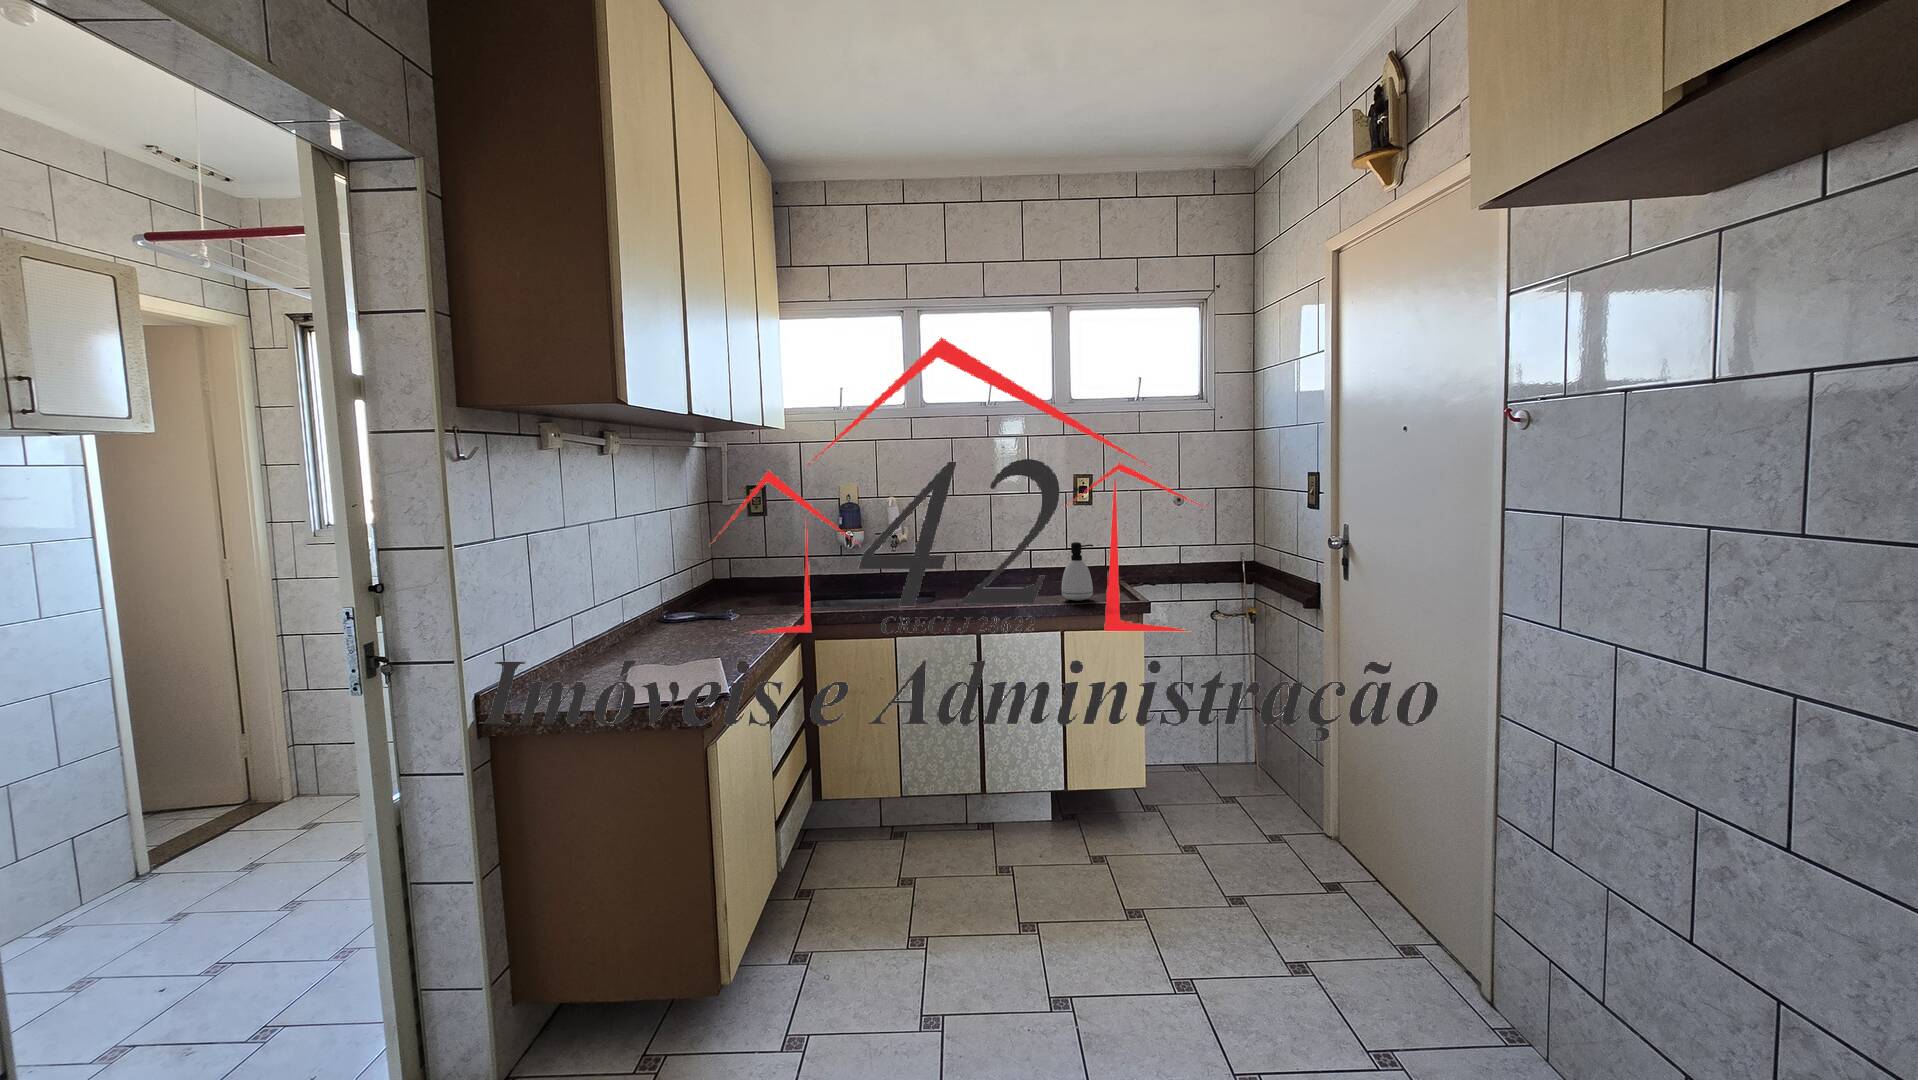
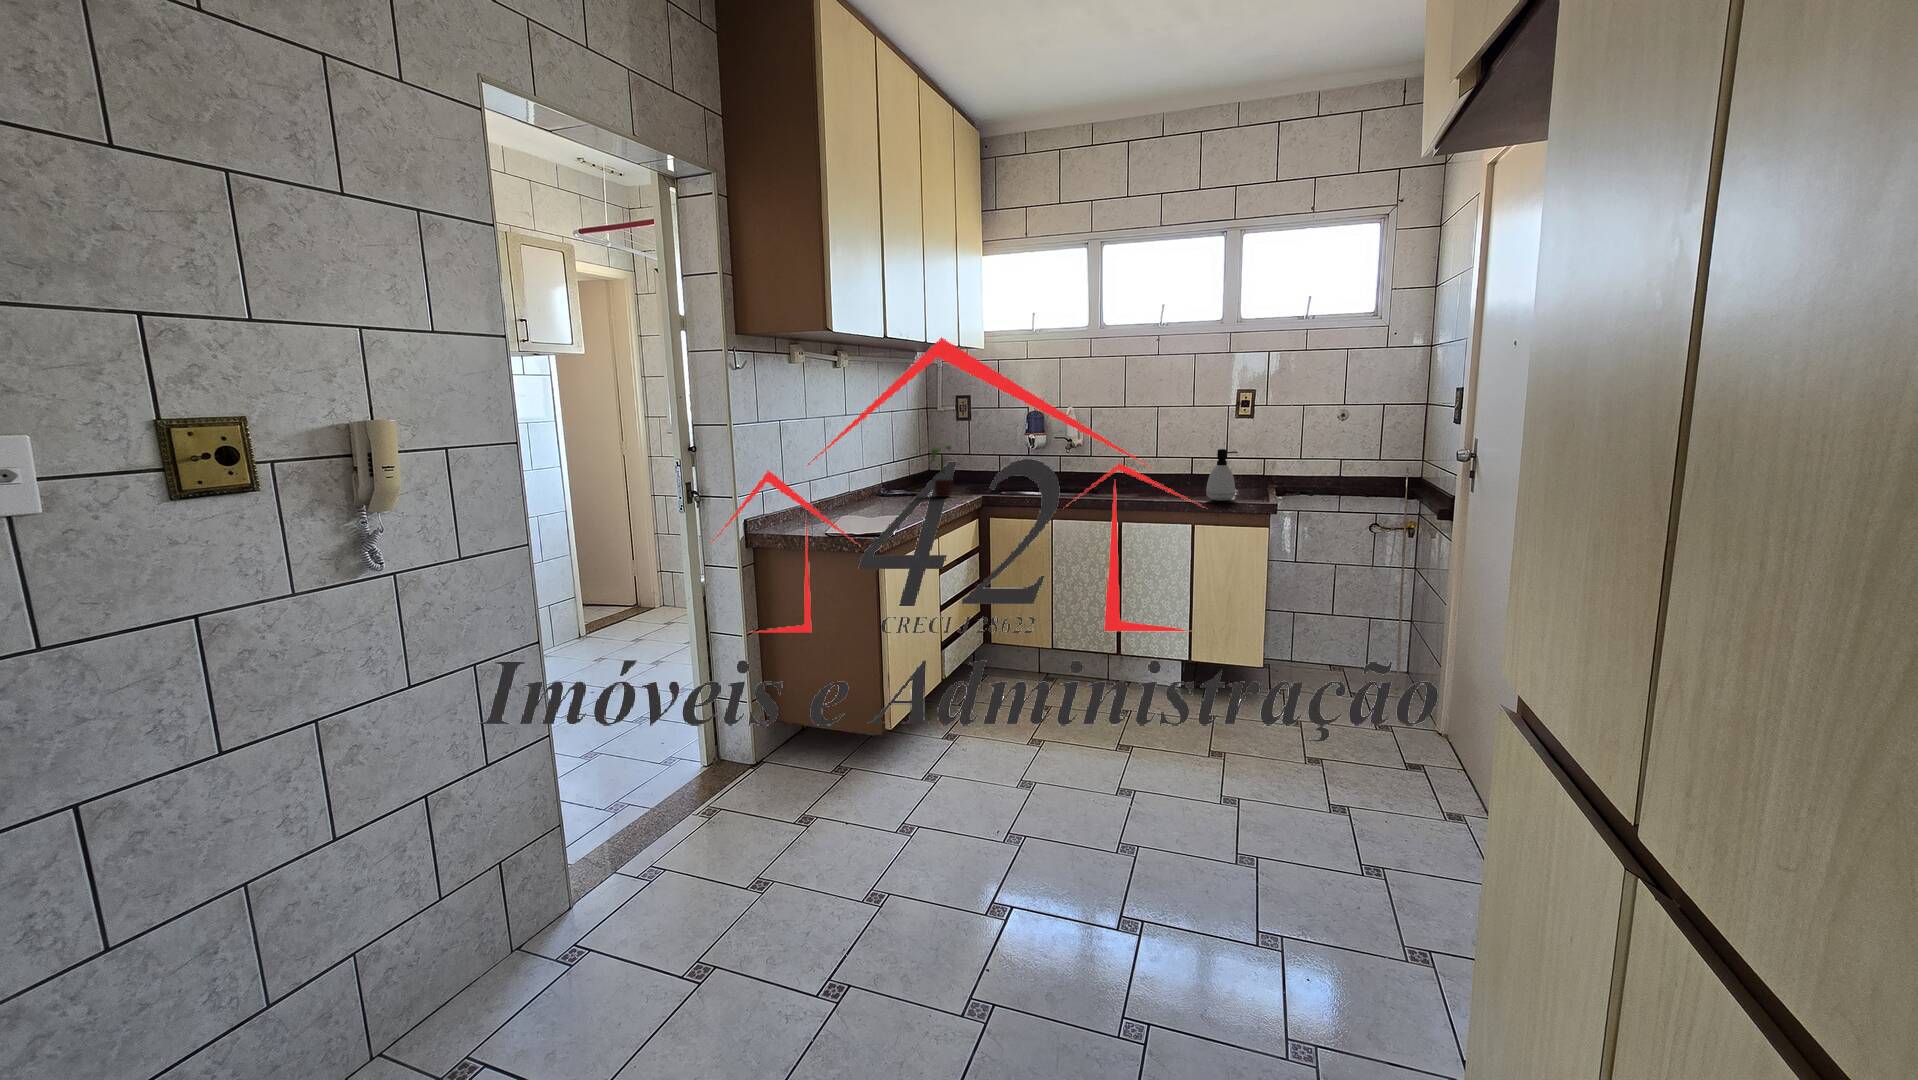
potted plant: none [710,550,779,618] -> present [926,445,958,497]

